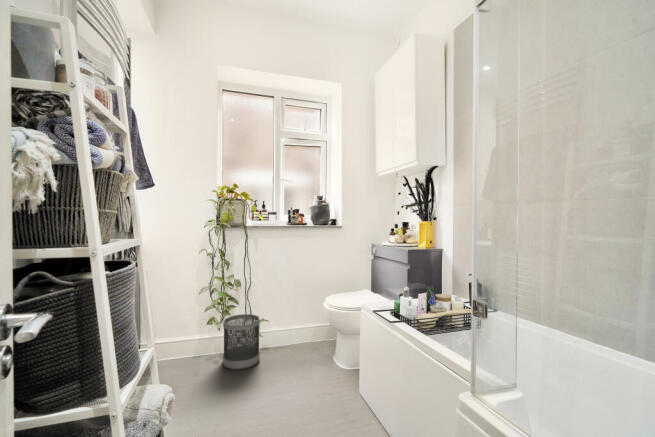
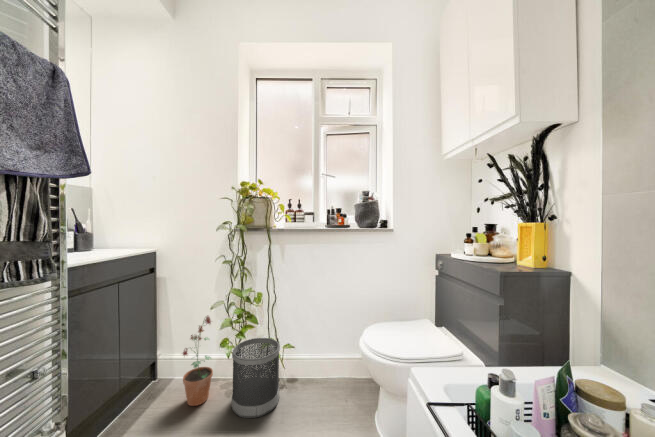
potted plant: none [178,299,204,370] -> present [183,316,213,406]

